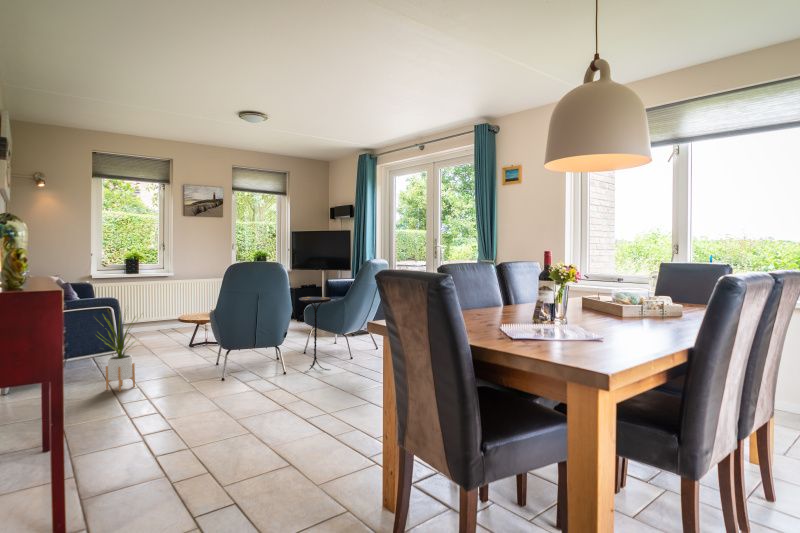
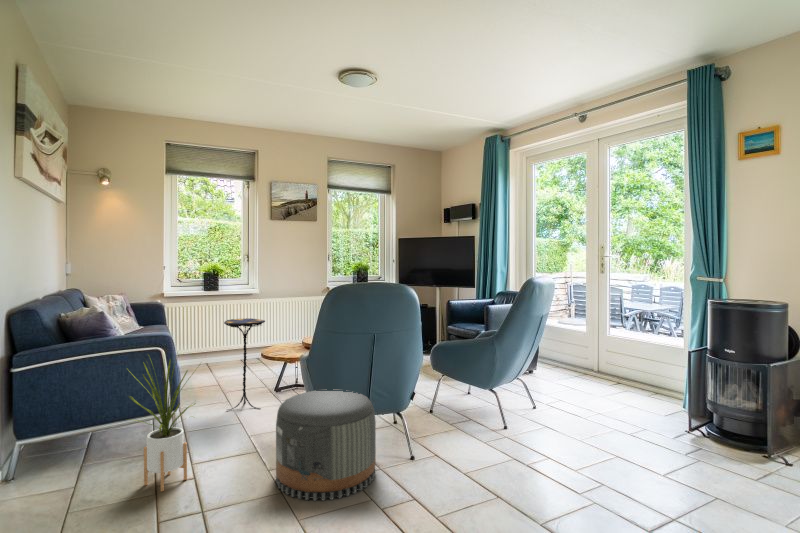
side table: present [299,297,332,372] -> present [224,318,265,410]
pouf: none [195,329,260,389] -> present [276,391,376,501]

